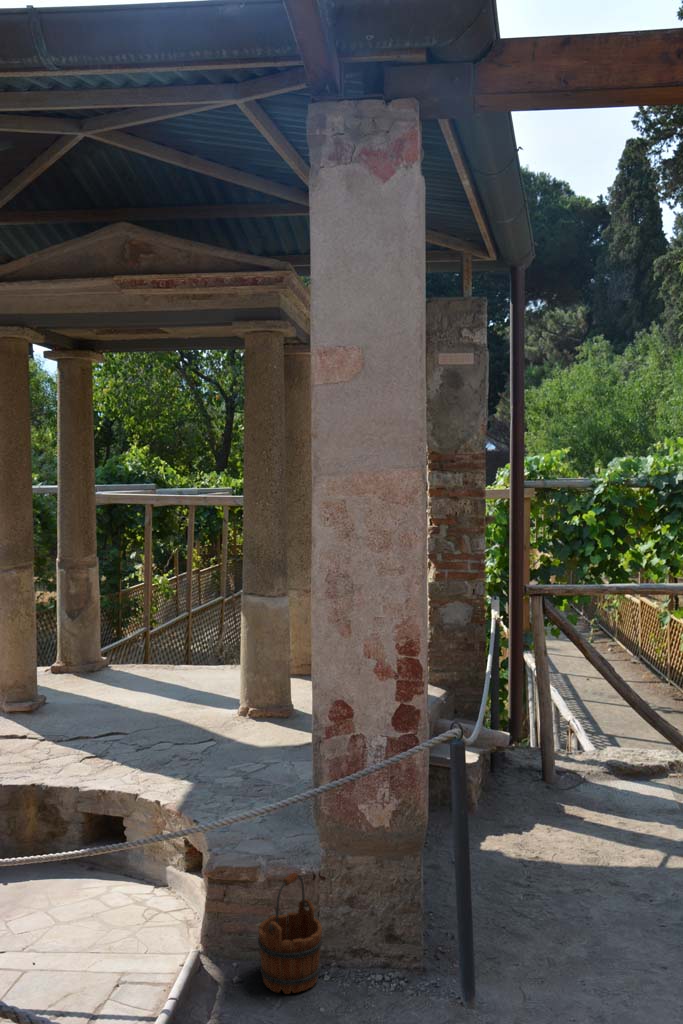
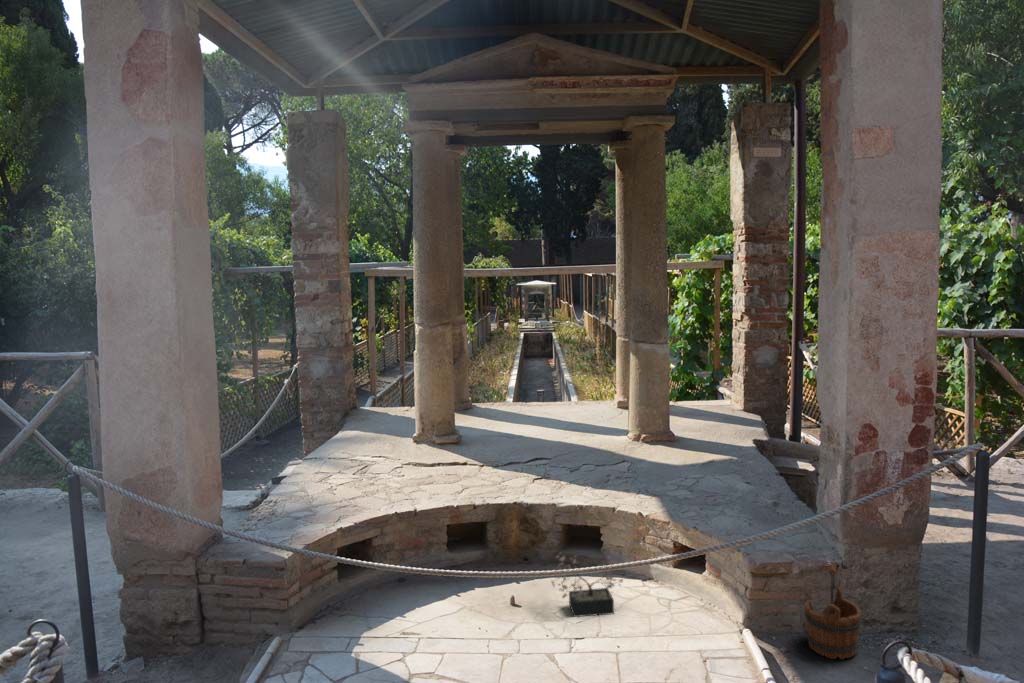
decorative plant: none [36,839,124,922] -> present [552,555,623,617]

